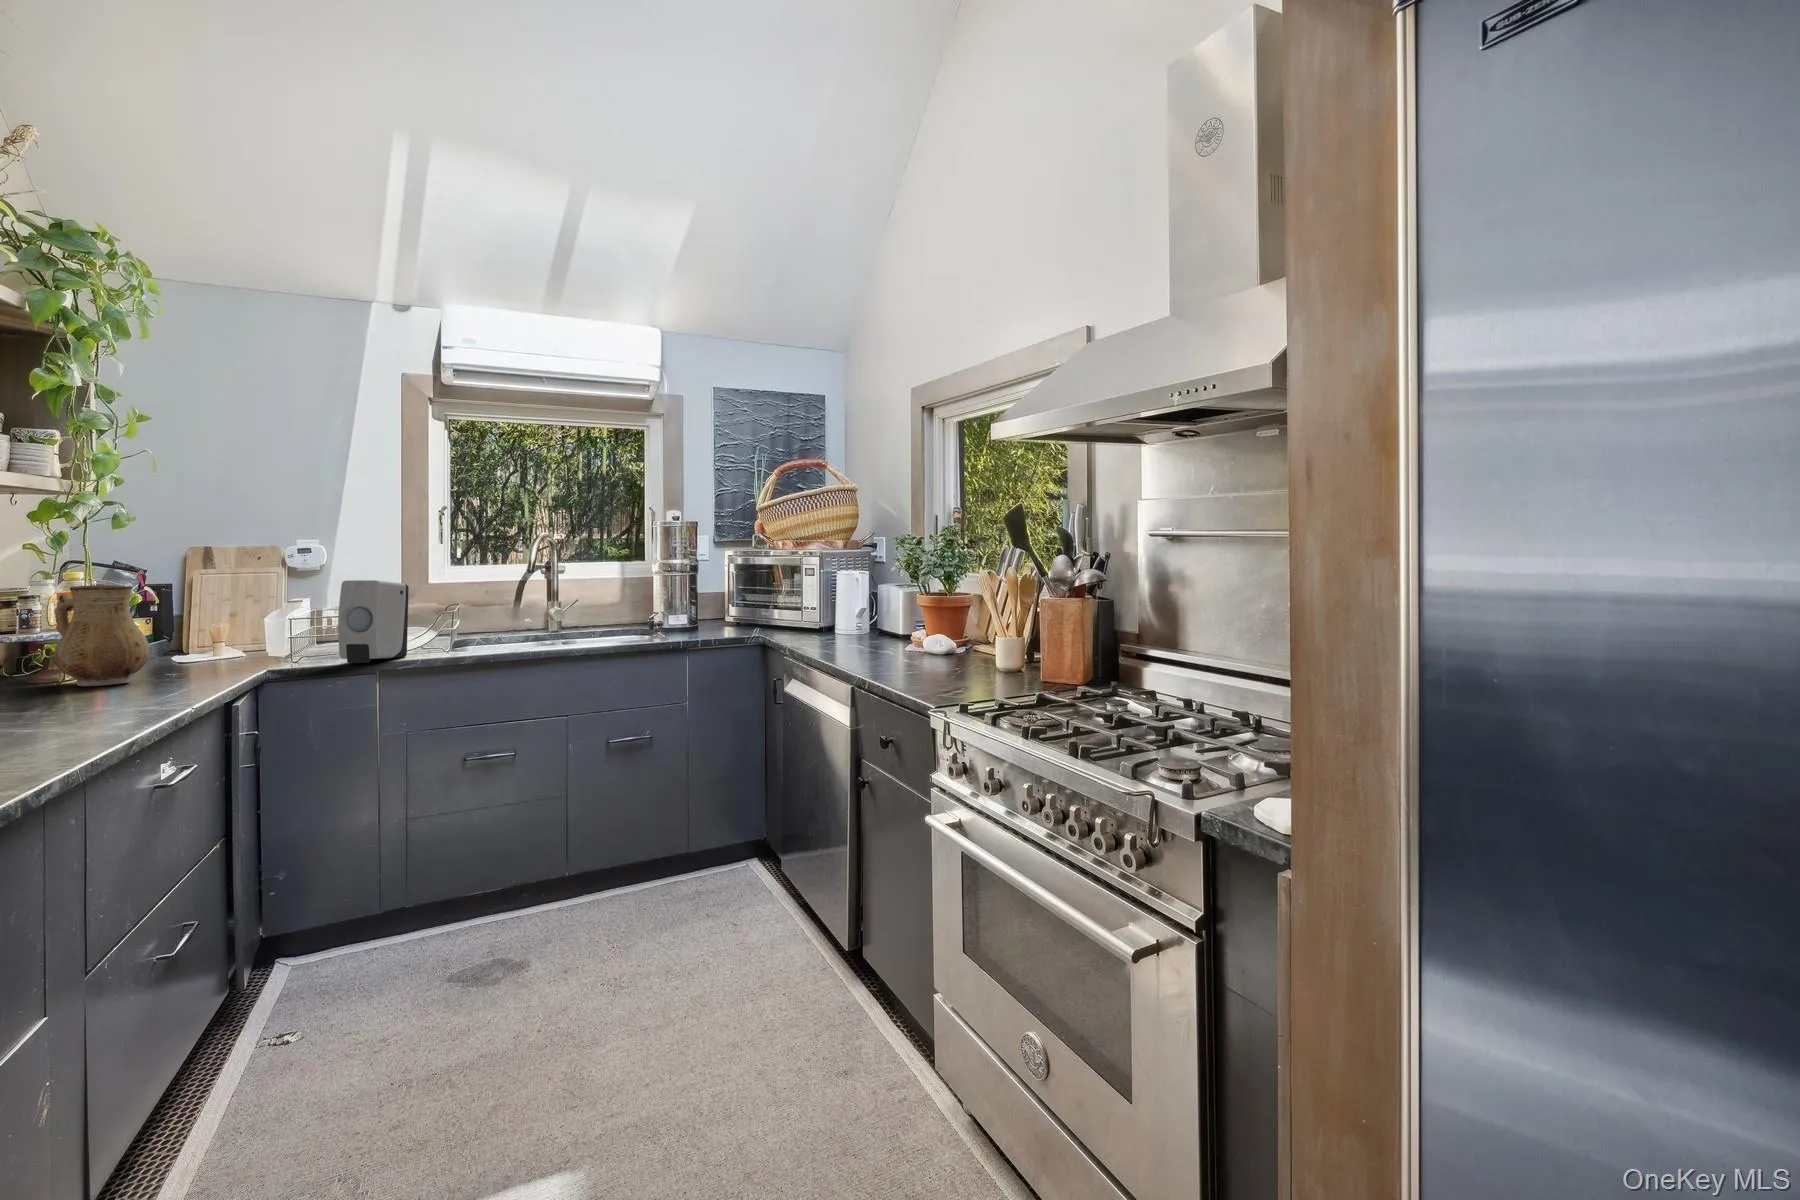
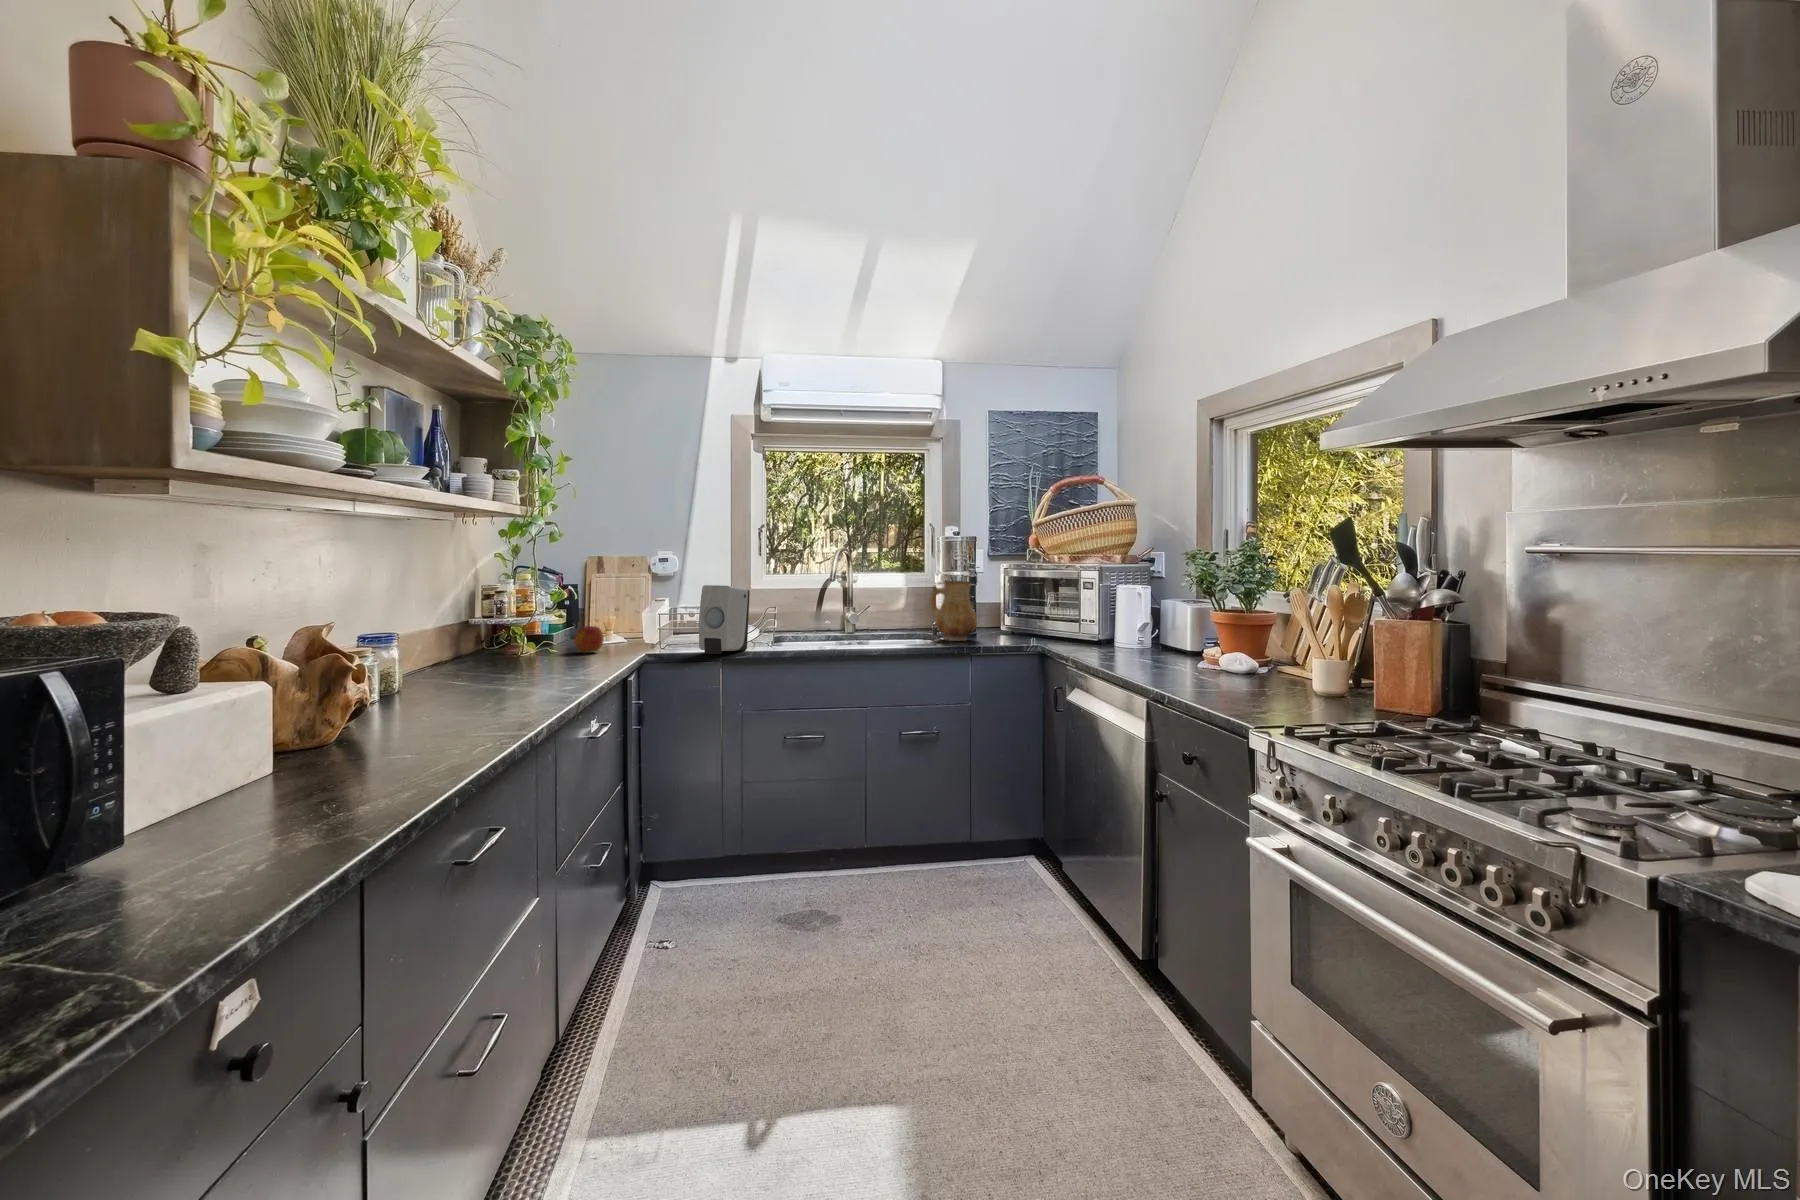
ceramic pitcher: present [54,585,150,686] -> present [930,581,977,641]
apple: none [157,635,202,669] -> present [574,626,604,653]

